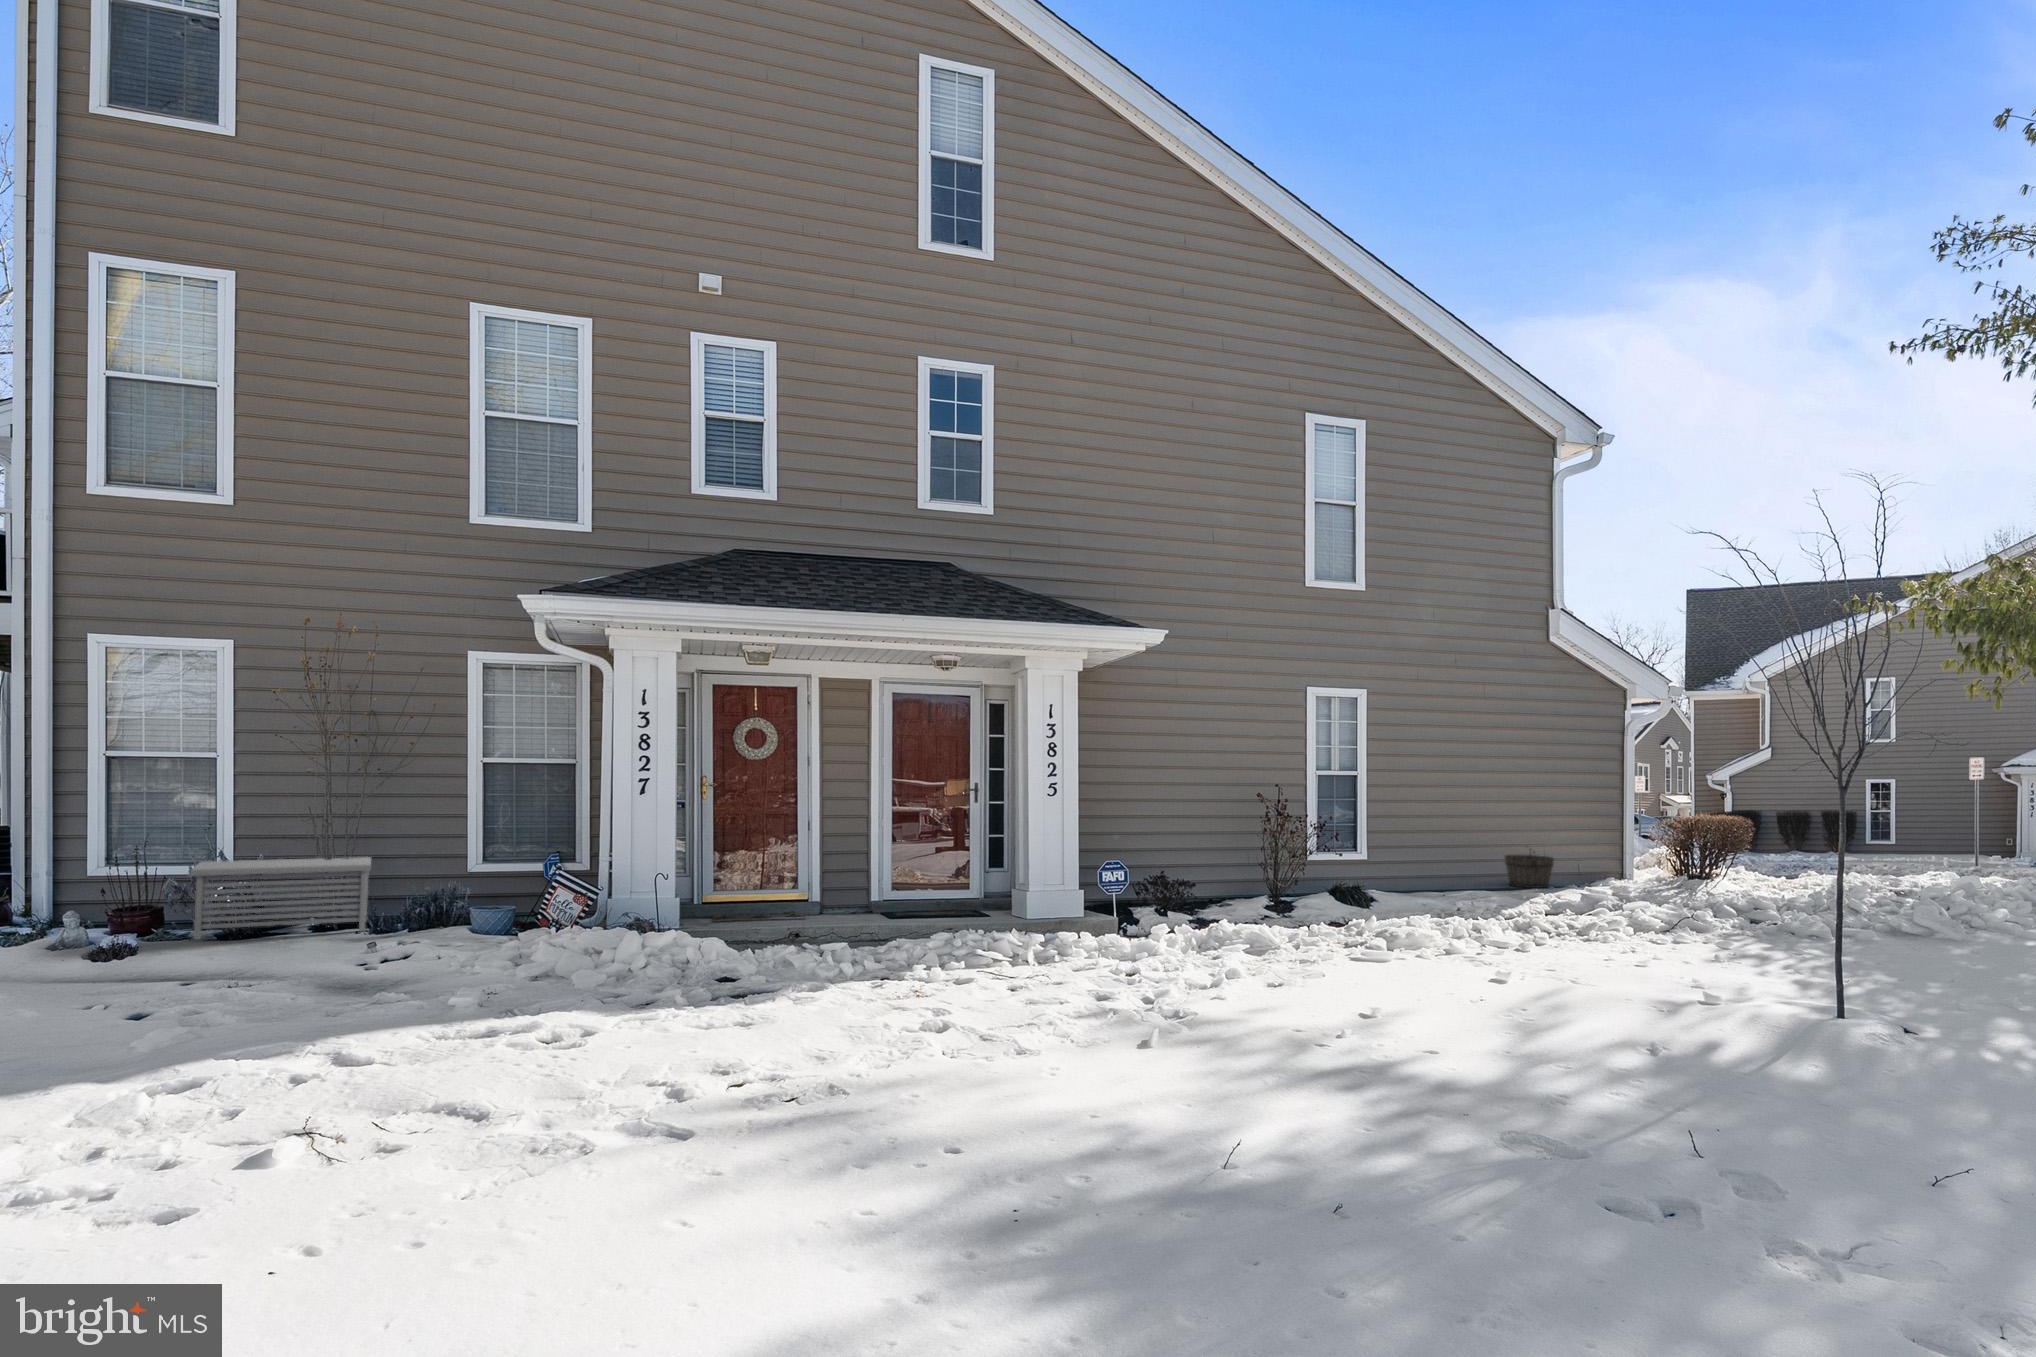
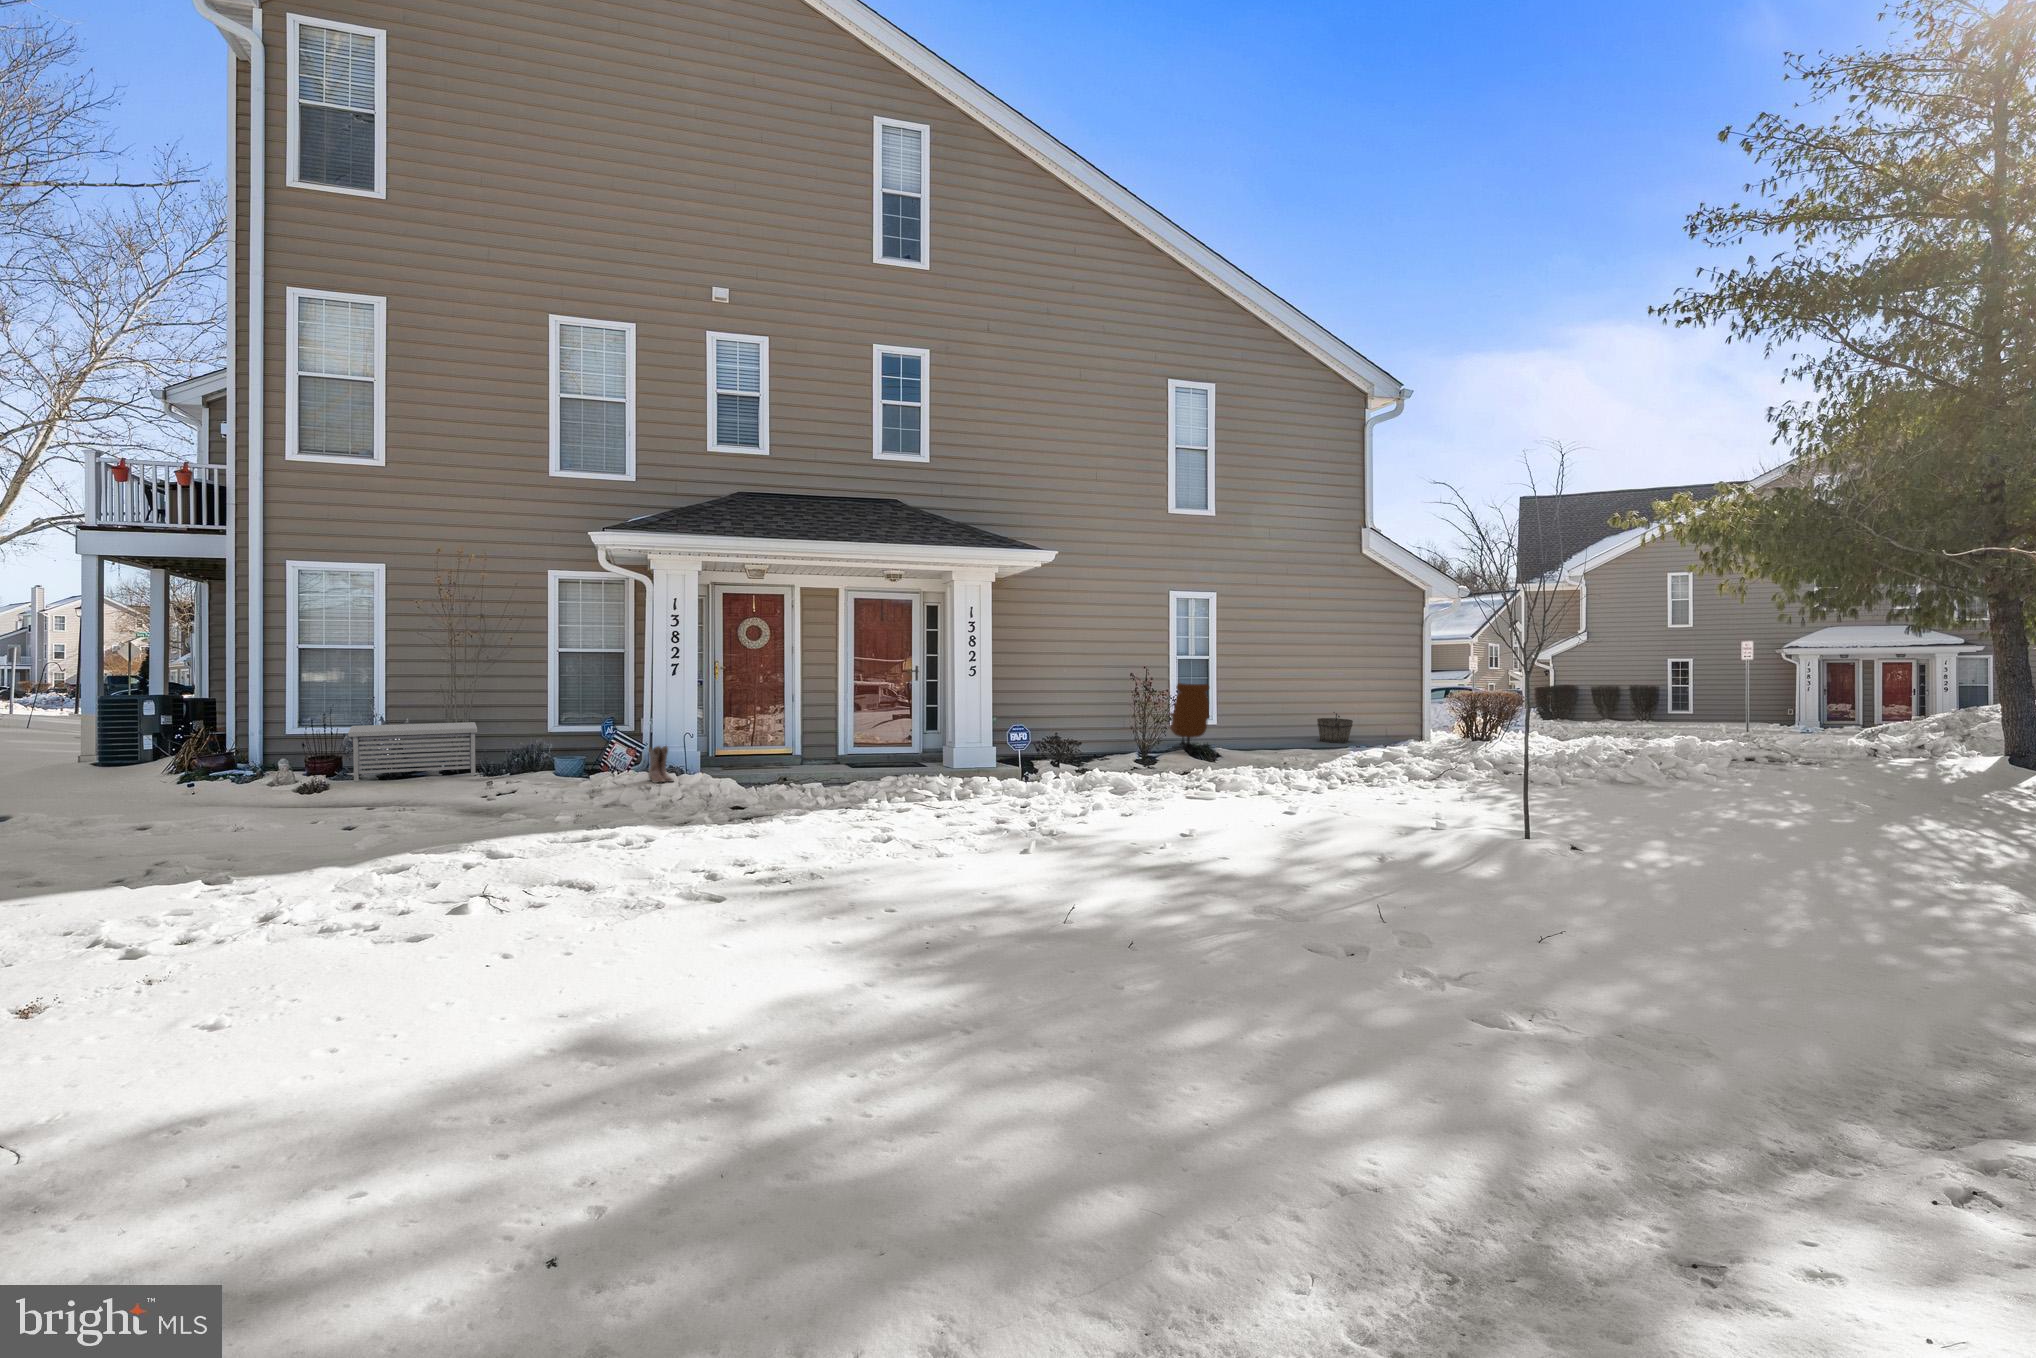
lounge chair: none [1308,805,1370,905] -> present [1169,683,1210,753]
boots: none [602,889,638,942] -> present [648,746,673,783]

